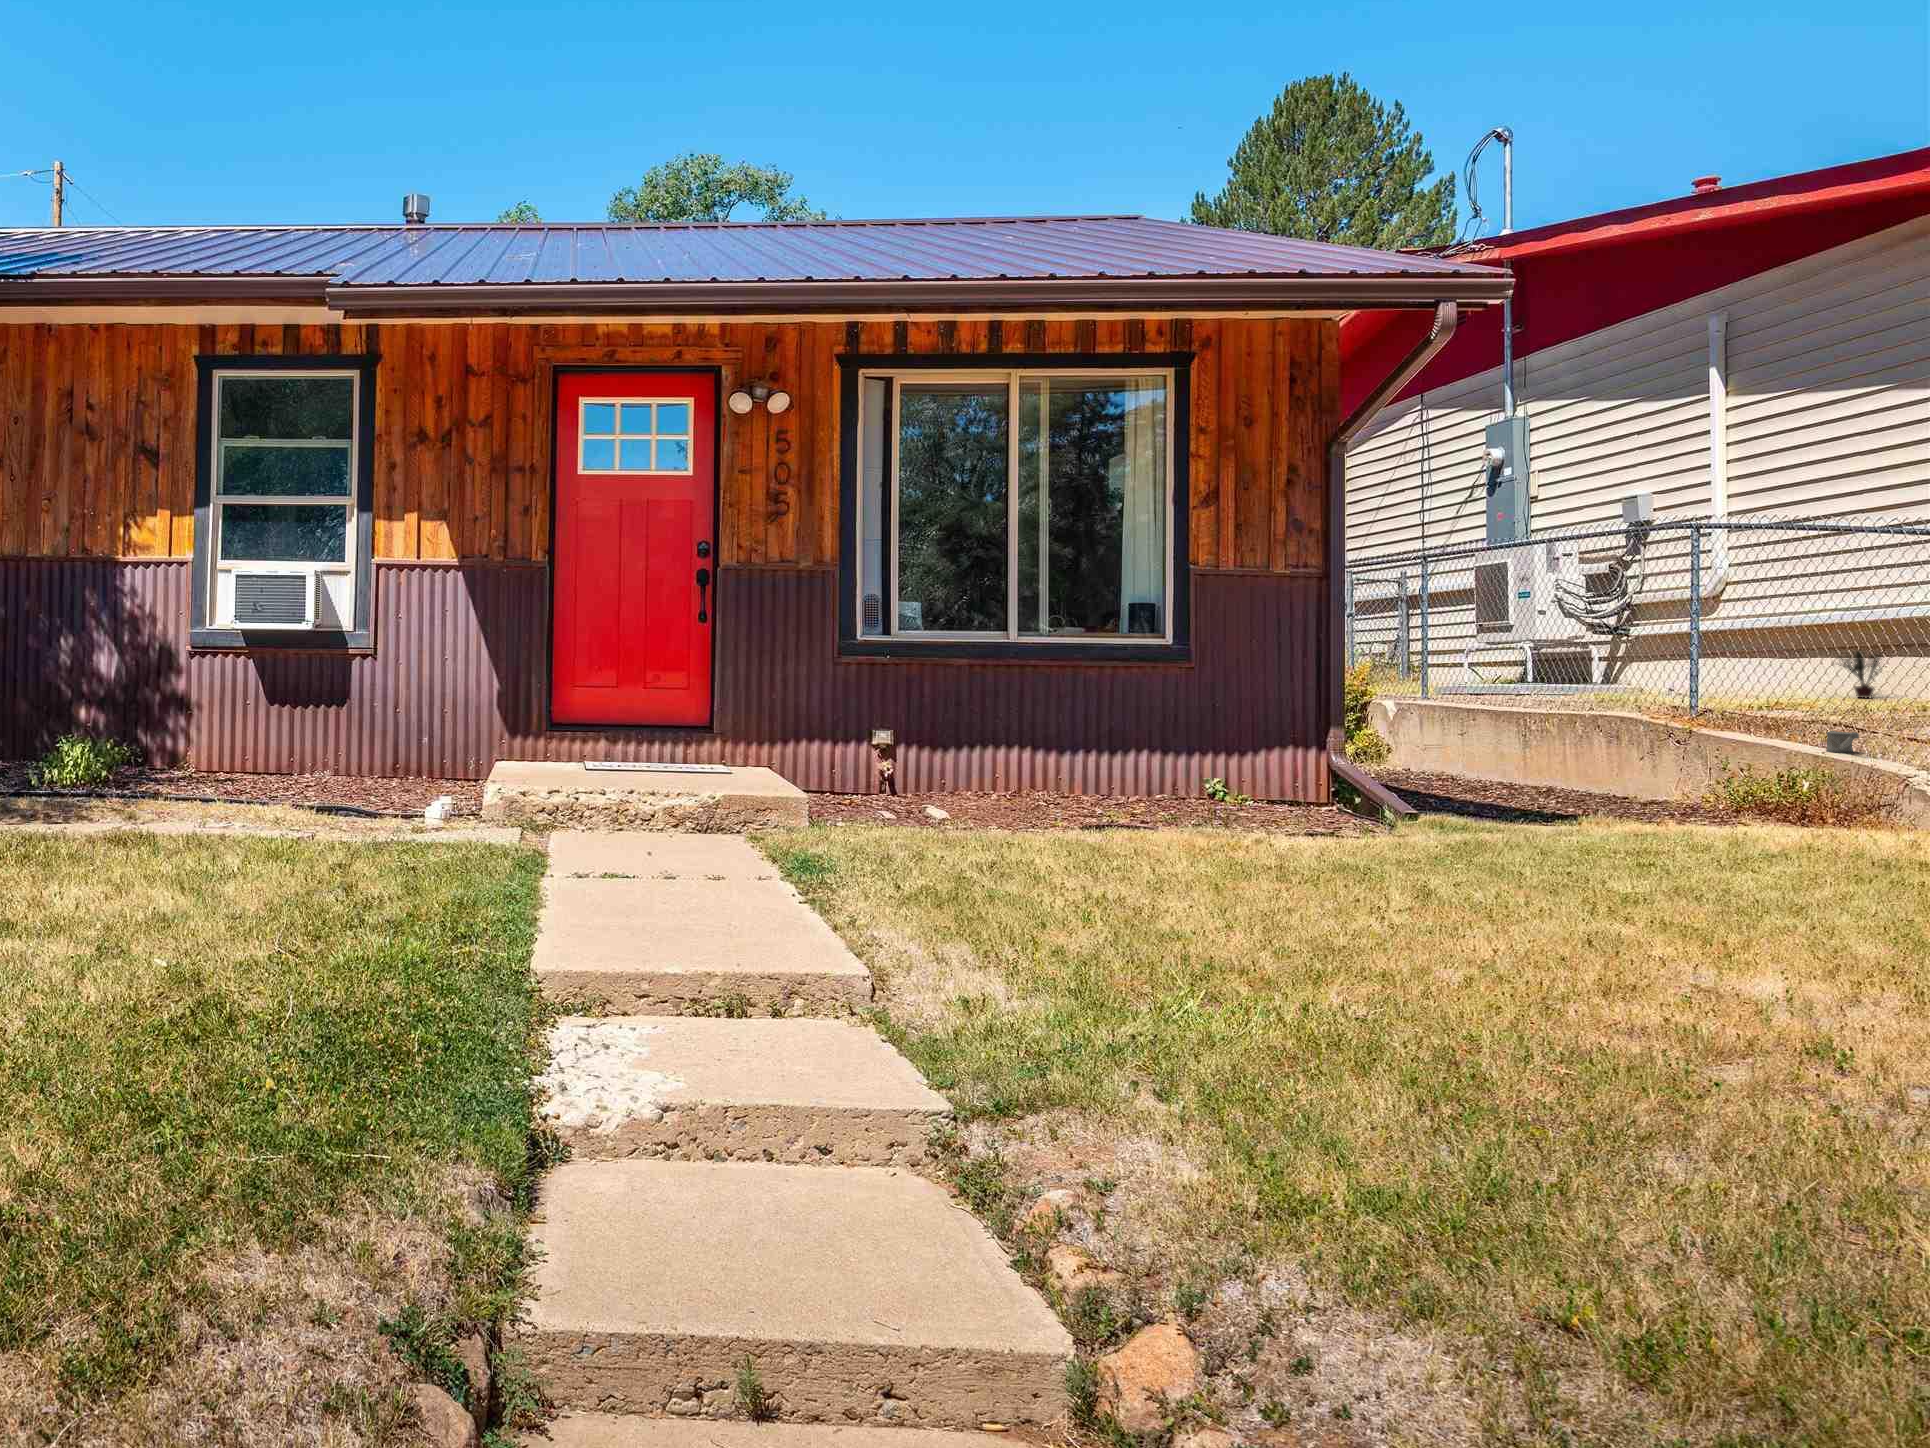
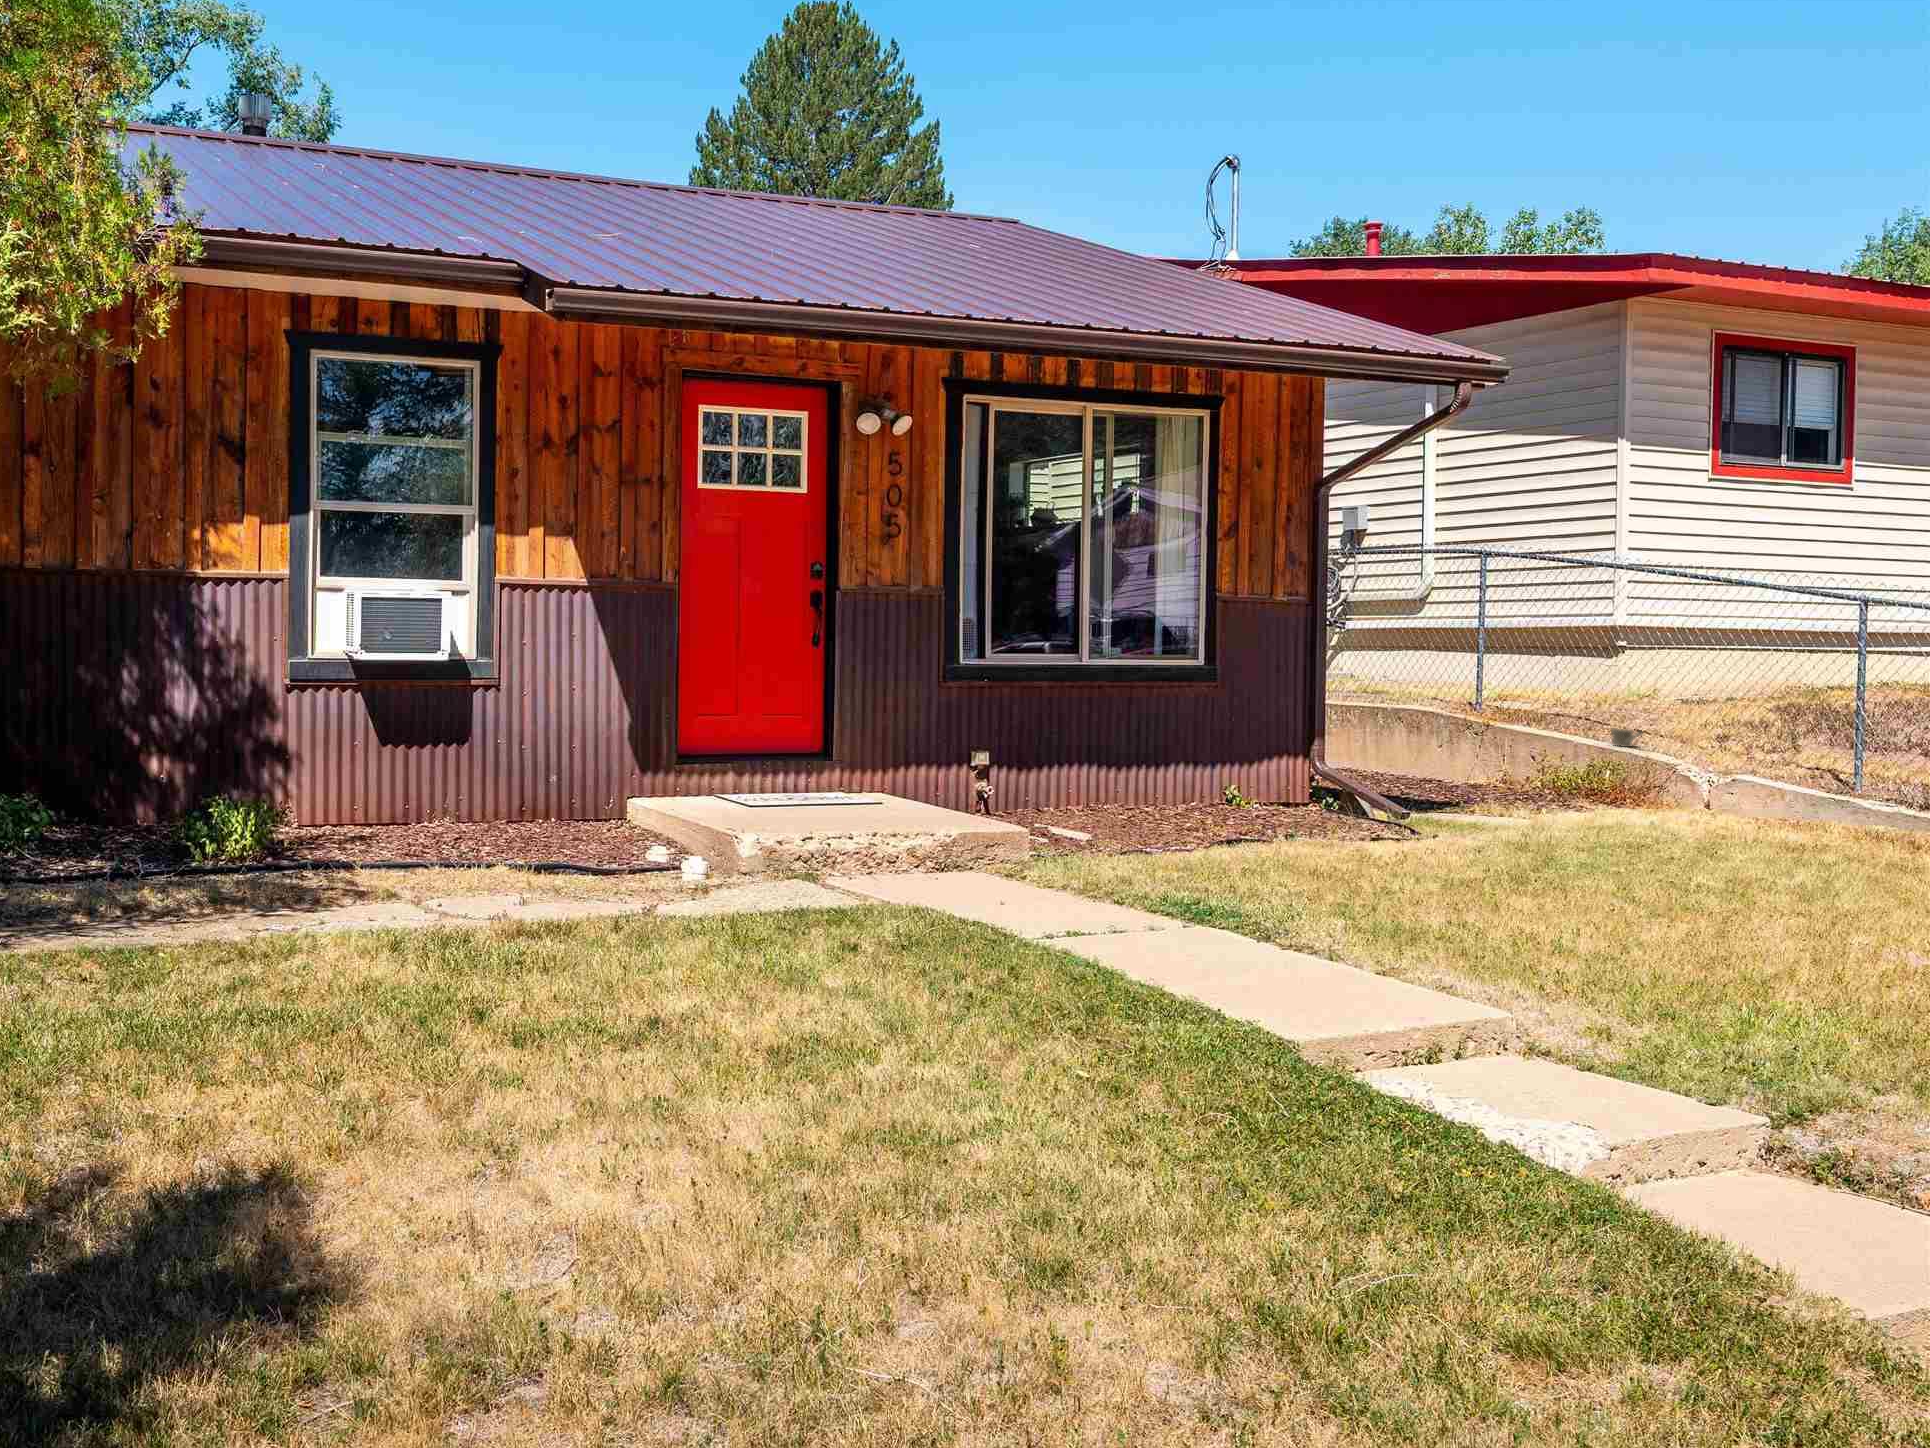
potted plant: present [1838,651,1892,698] -> none [1525,649,1576,691]

